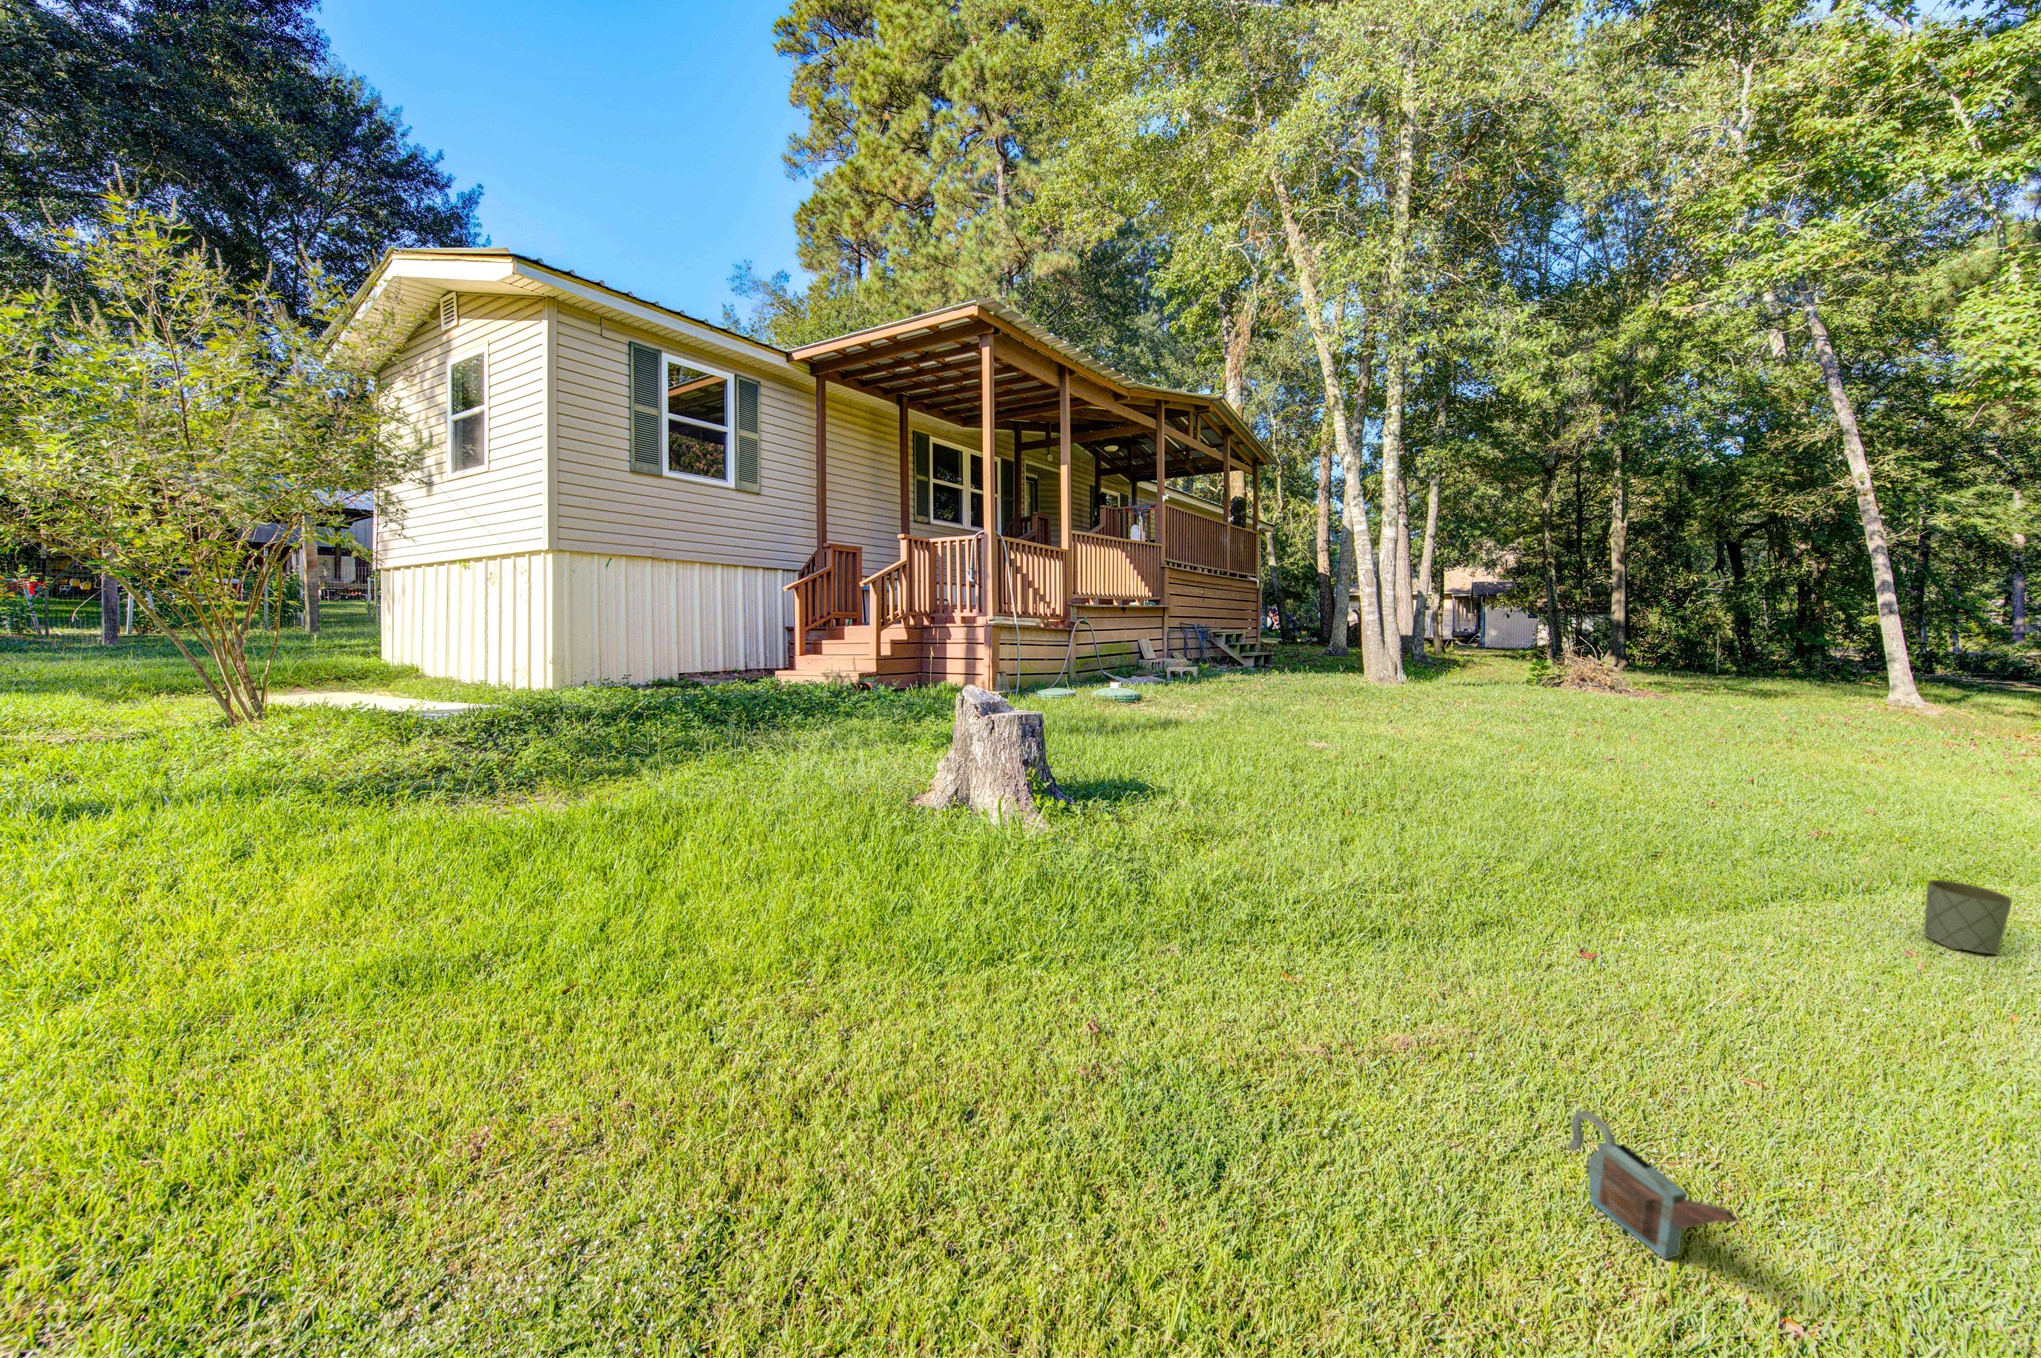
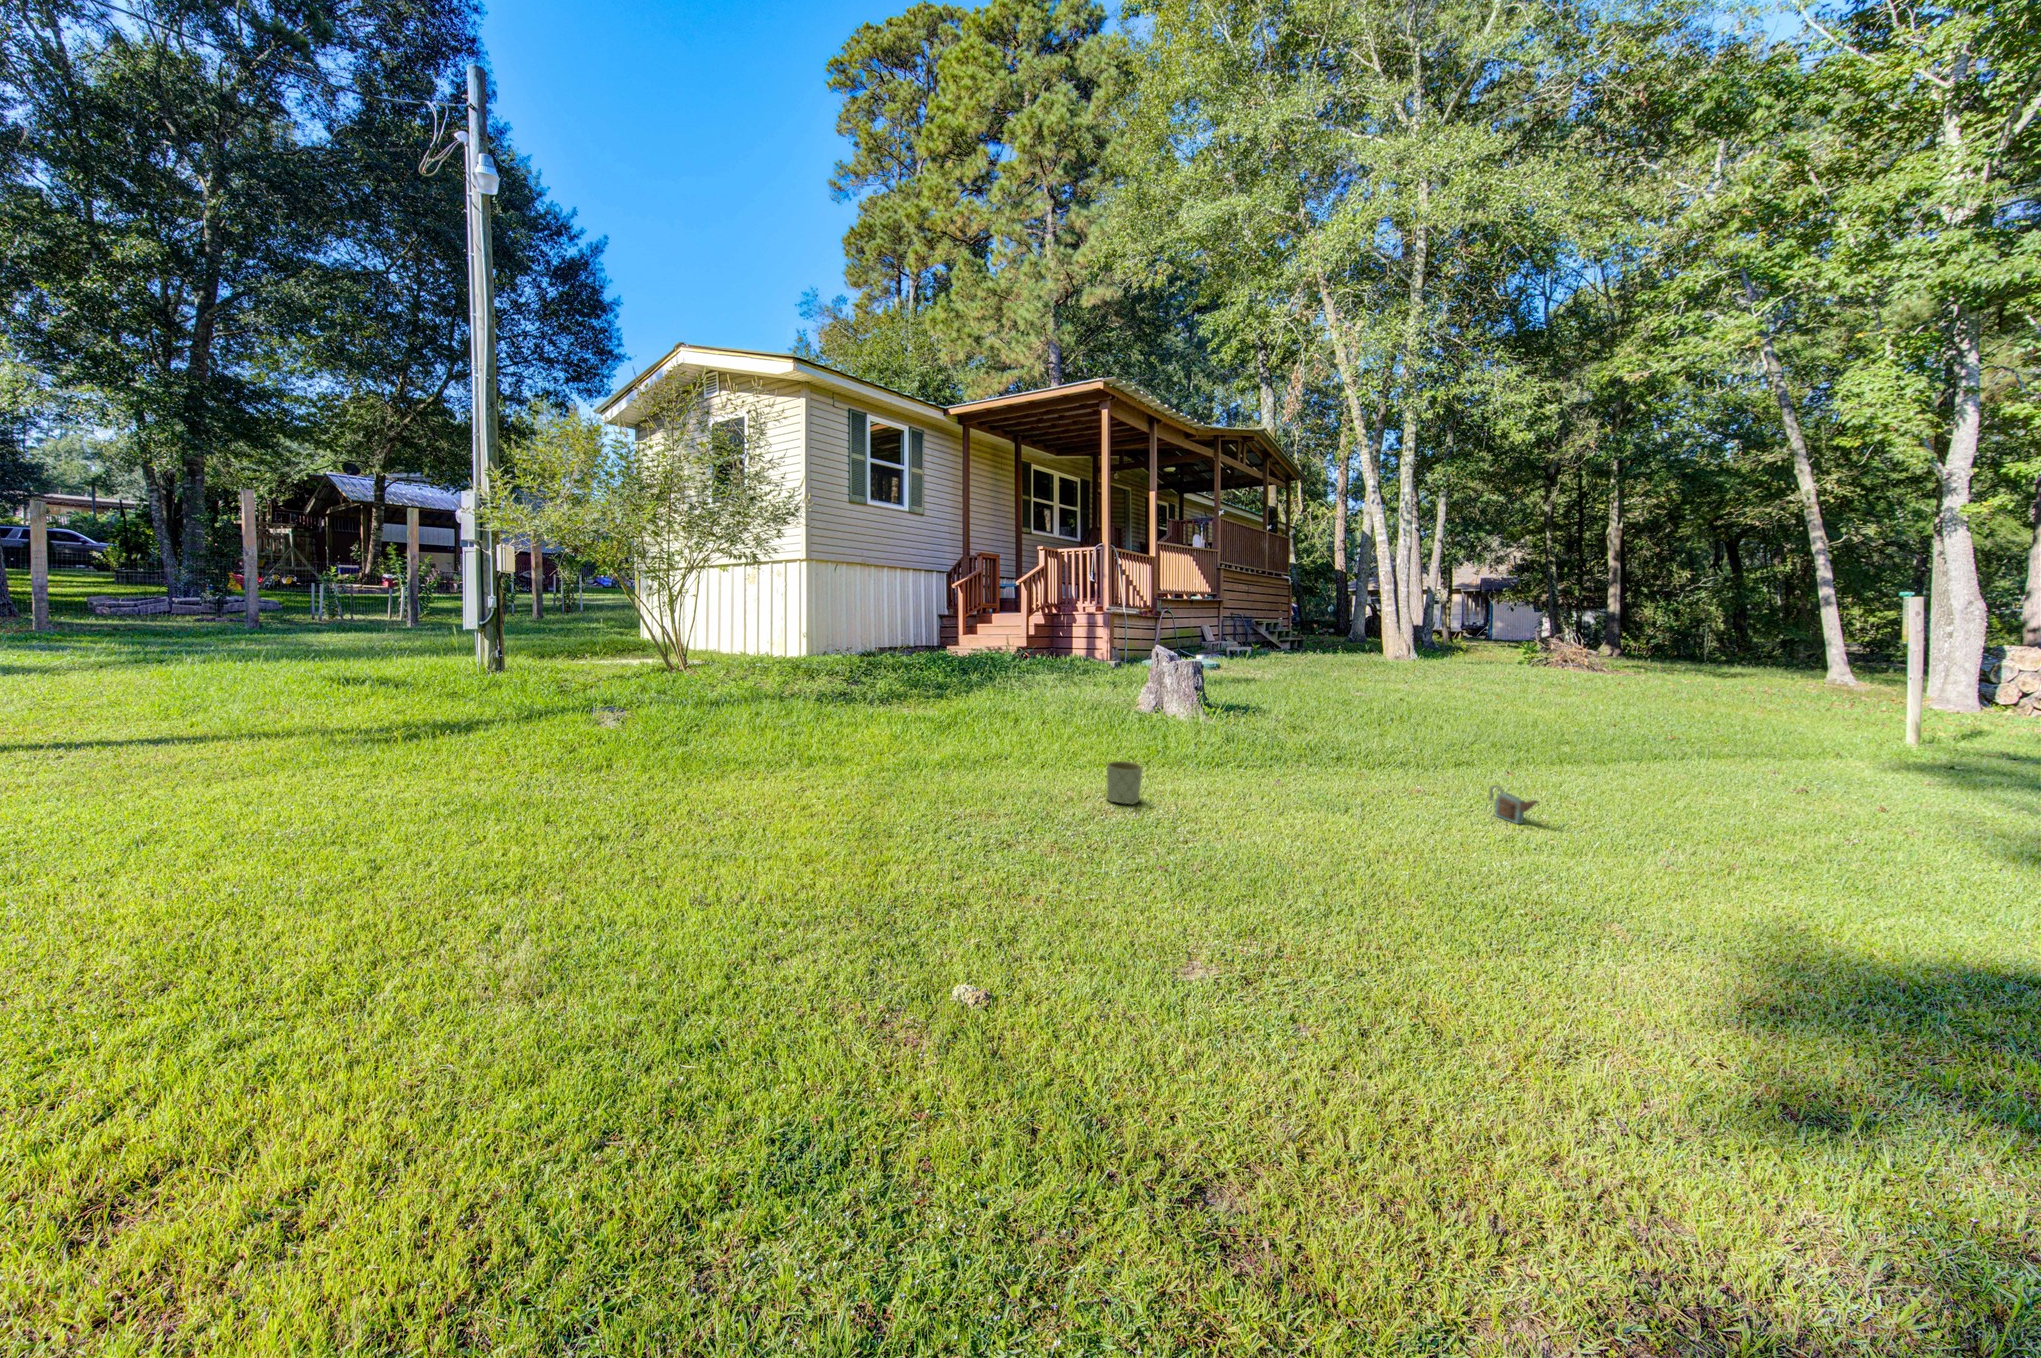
planter: present [1924,880,2012,955] -> present [1107,761,1143,805]

